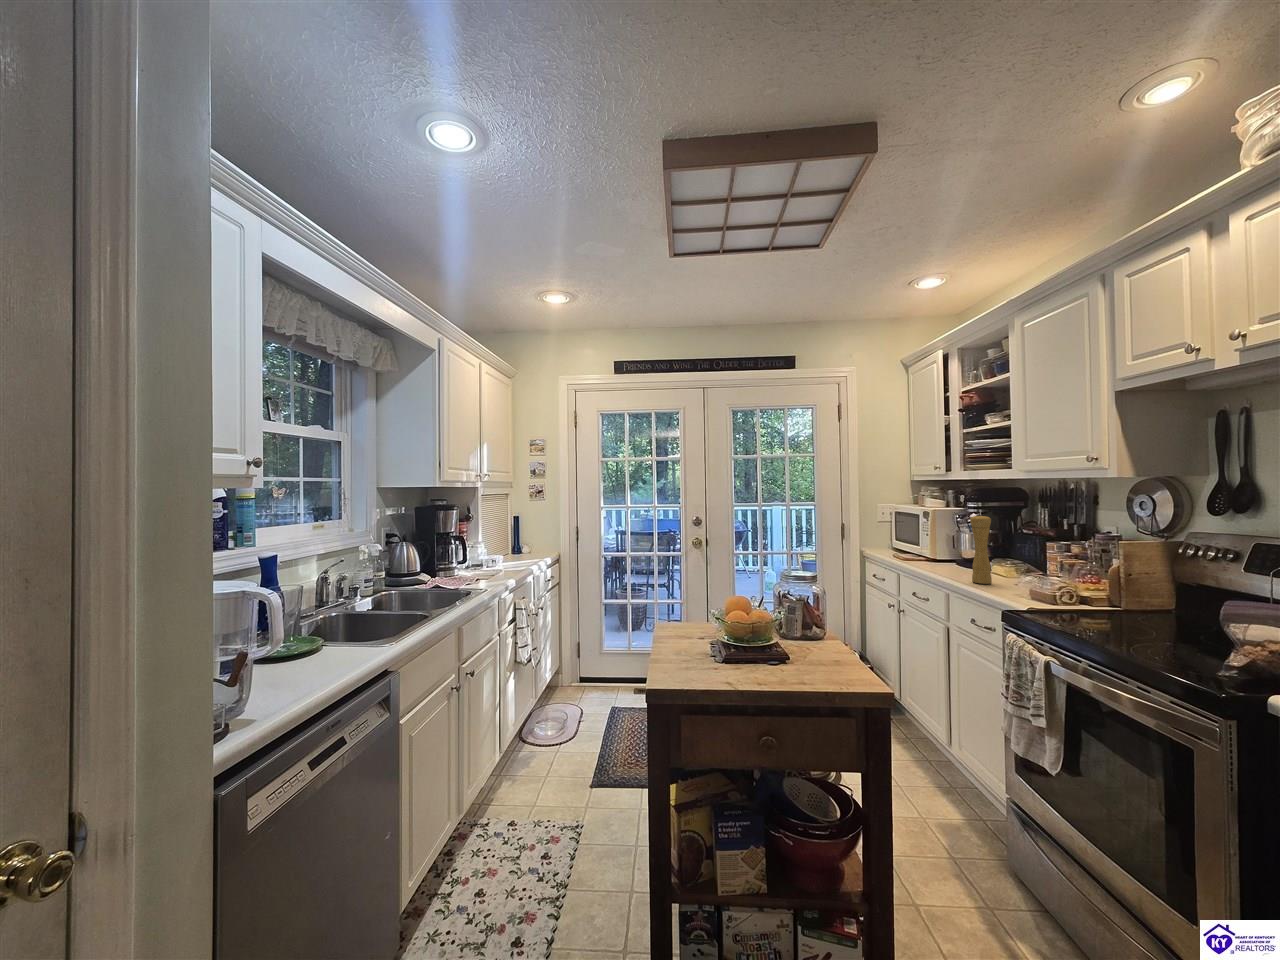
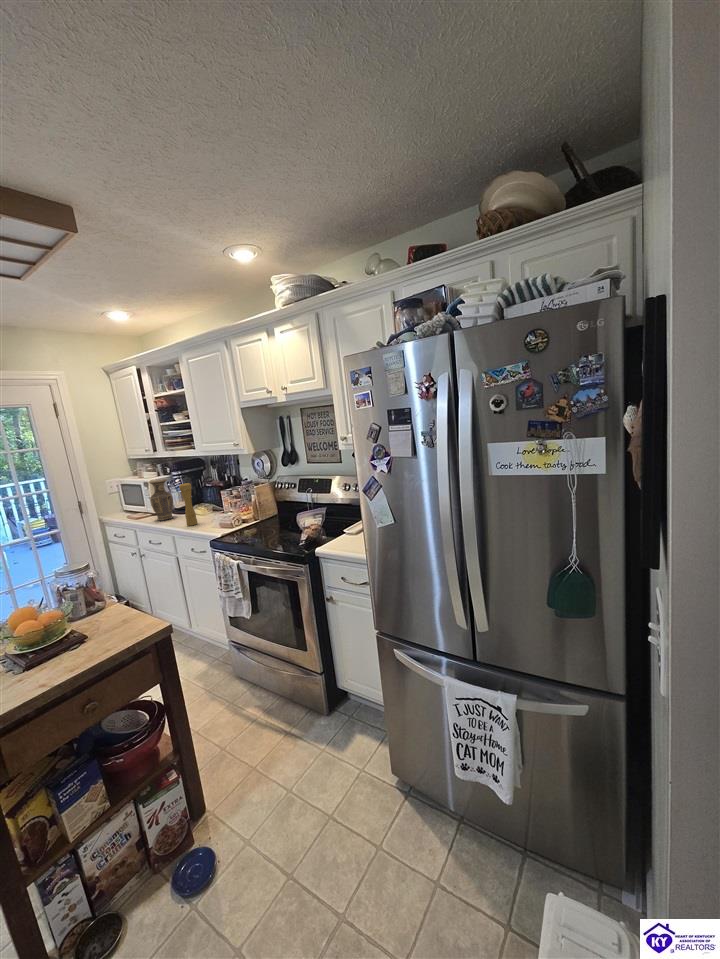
vase: none [926,509,960,568] -> present [149,479,173,521]

